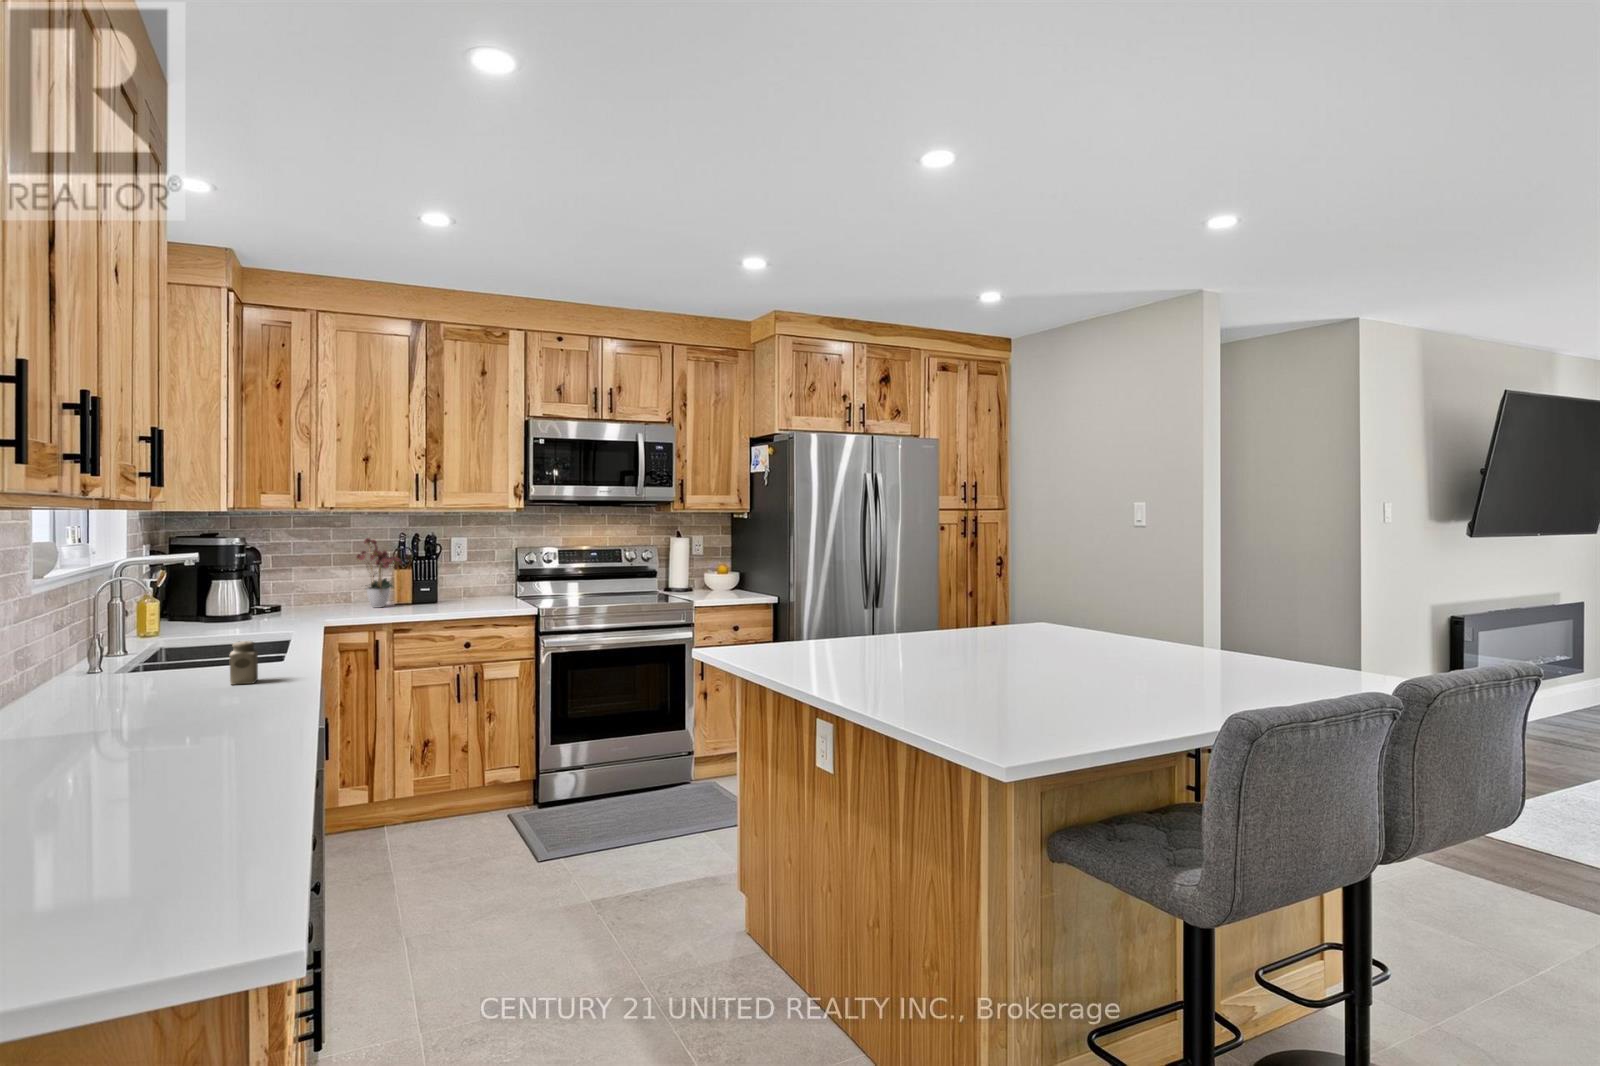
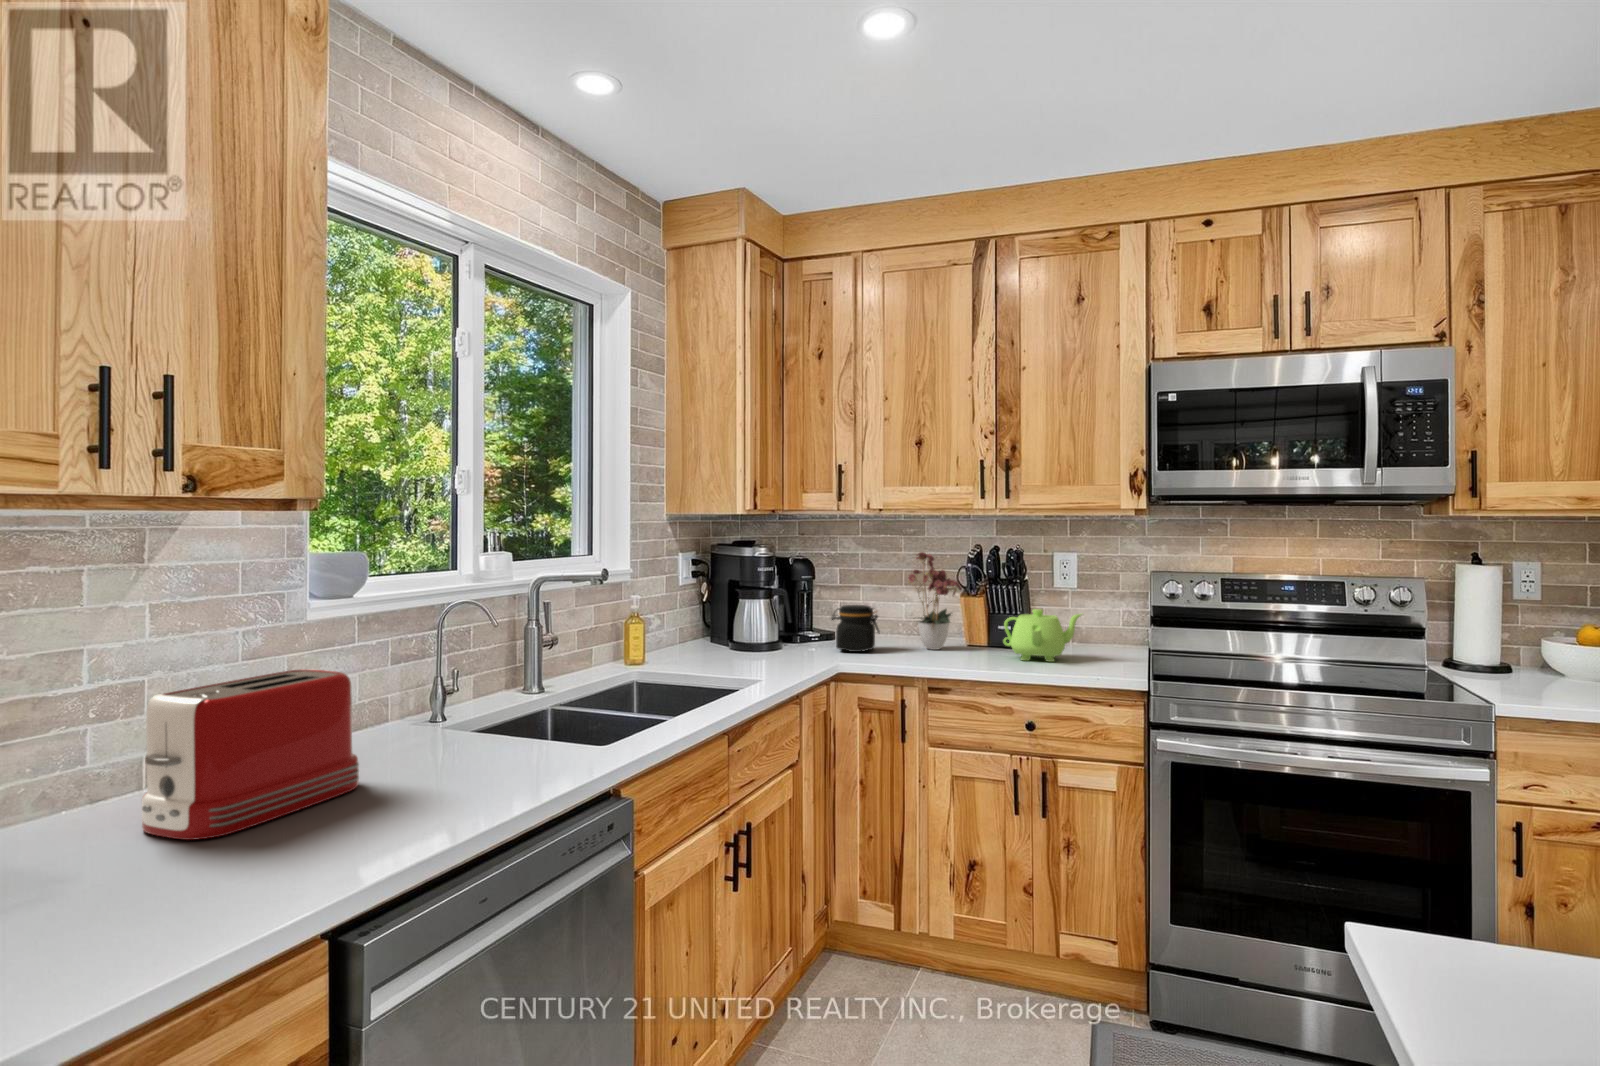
teapot: none [436,574,489,608] -> present [1003,609,1081,662]
jar: none [300,579,342,613] -> present [831,605,880,652]
toaster: none [75,627,174,725] -> present [142,670,359,840]
salt shaker: present [230,641,258,685] -> none [473,704,524,778]

